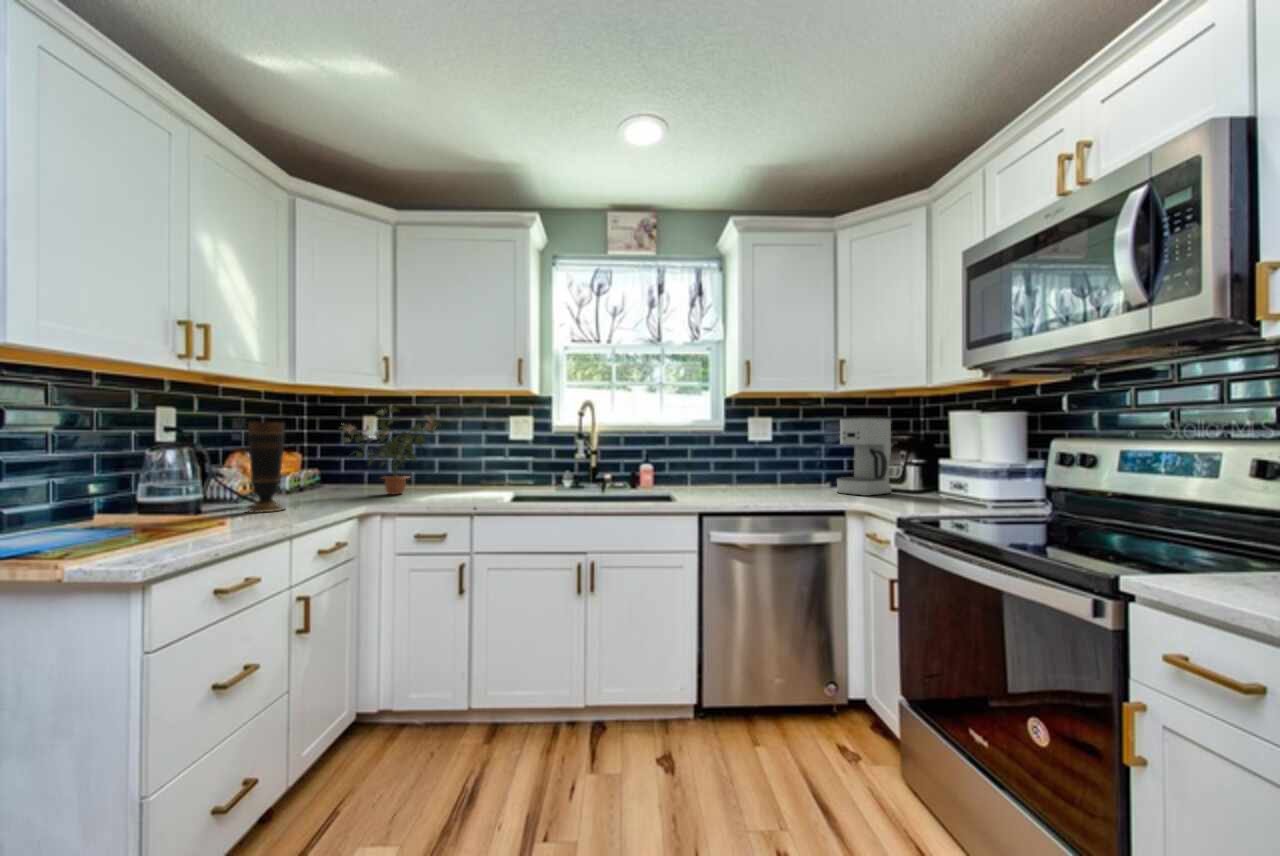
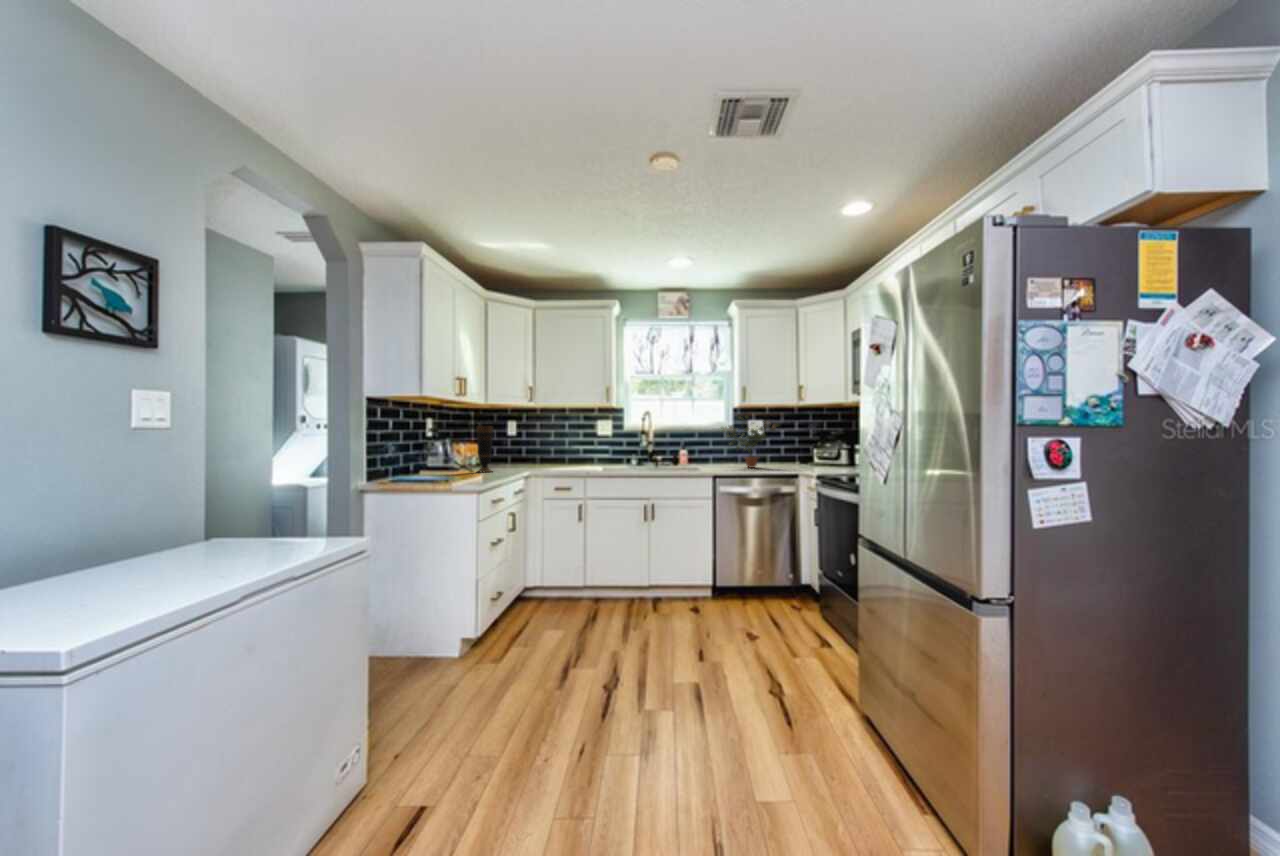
potted plant: present [340,407,439,494] -> present [723,416,779,468]
coffee maker: present [837,415,891,496] -> none [801,419,835,468]

